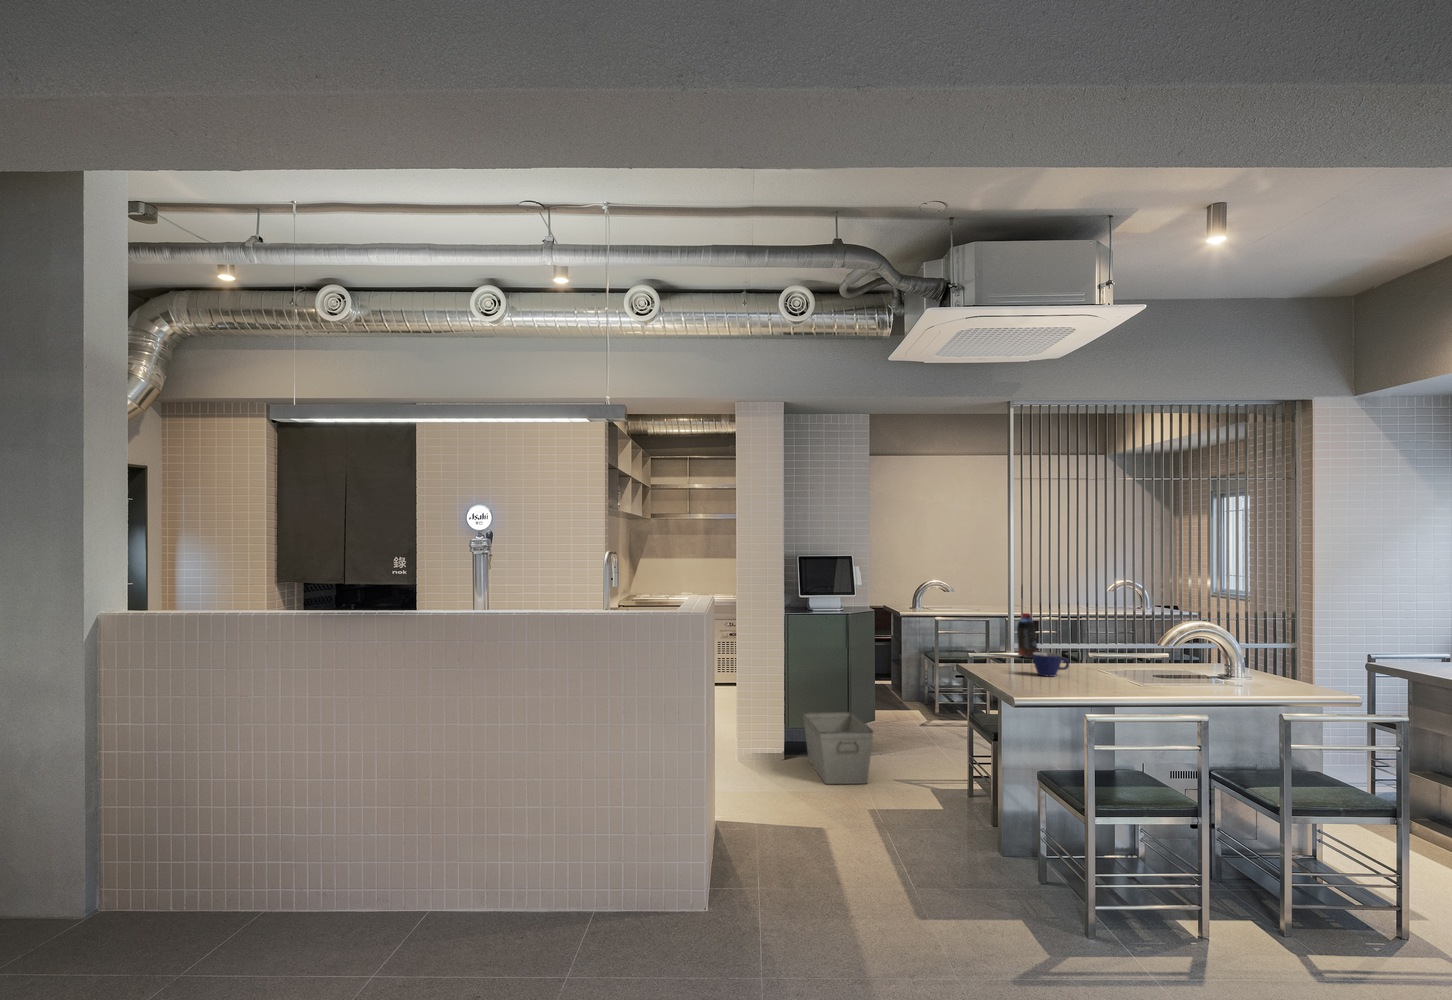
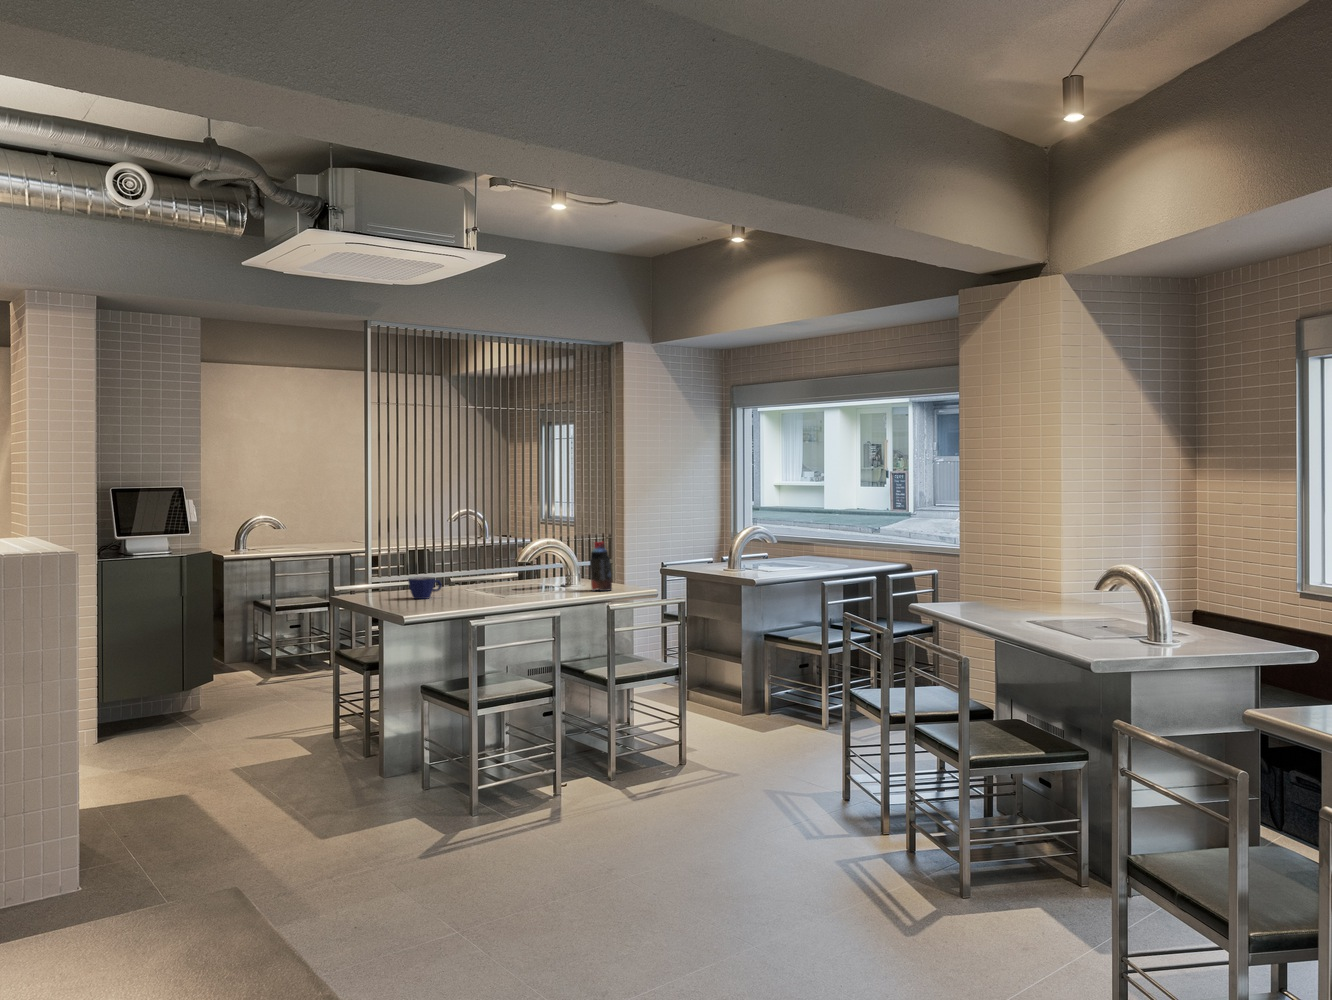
bottle: present [1017,613,1038,658] -> present [590,542,612,591]
storage bin: present [803,712,873,784] -> none [125,674,226,756]

